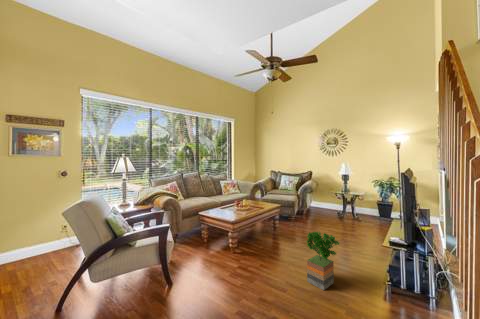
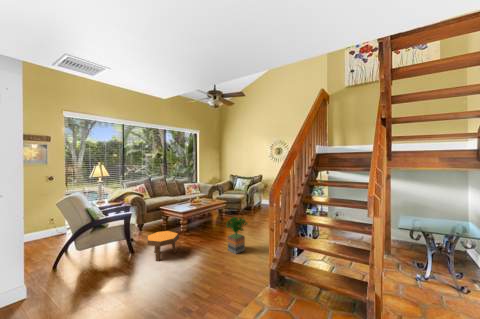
footstool: none [191,250,236,301] -> present [147,231,179,261]

